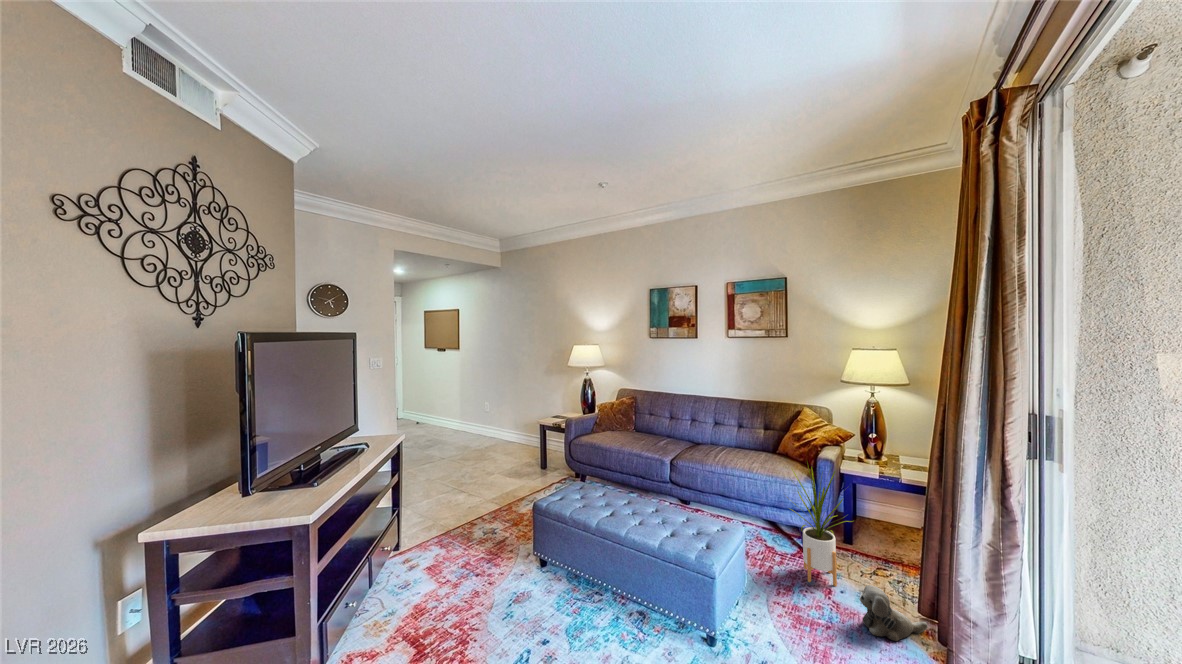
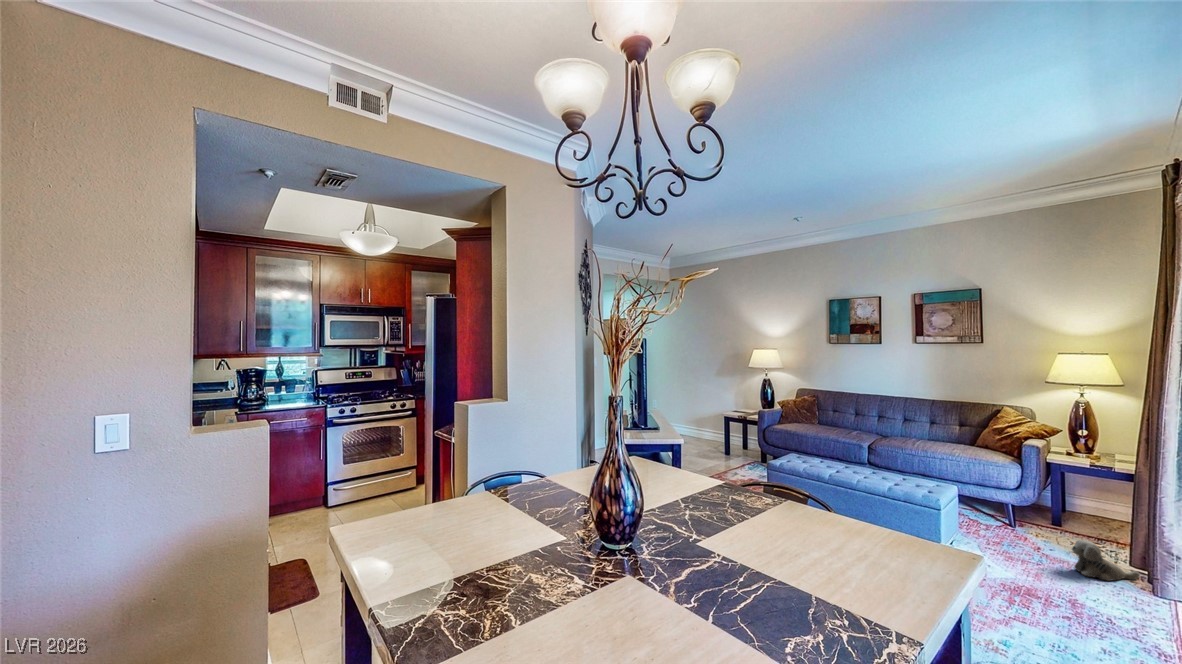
house plant: present [787,467,853,586] -> none [988,445,1064,549]

